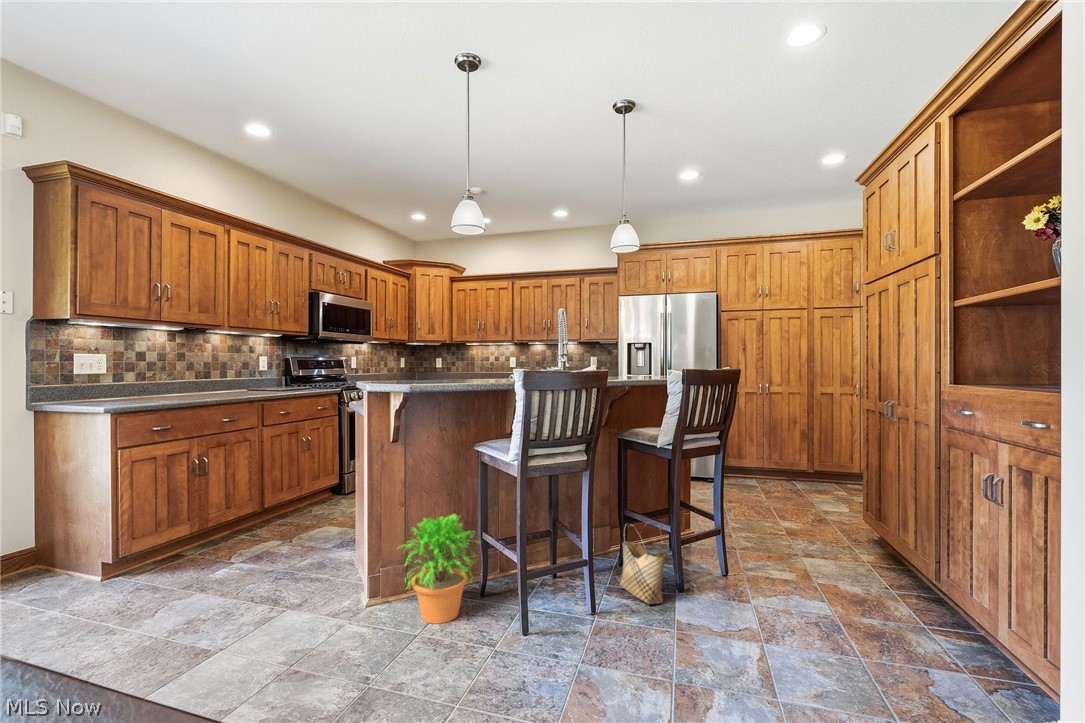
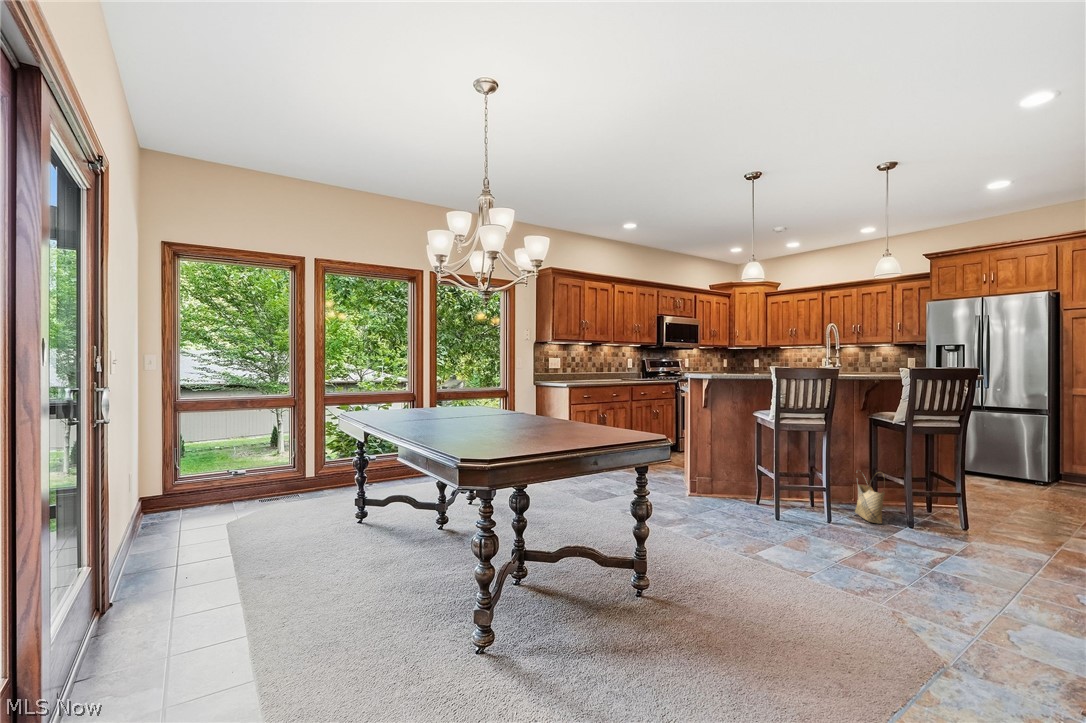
potted plant: present [404,514,474,624] -> none [706,448,756,506]

